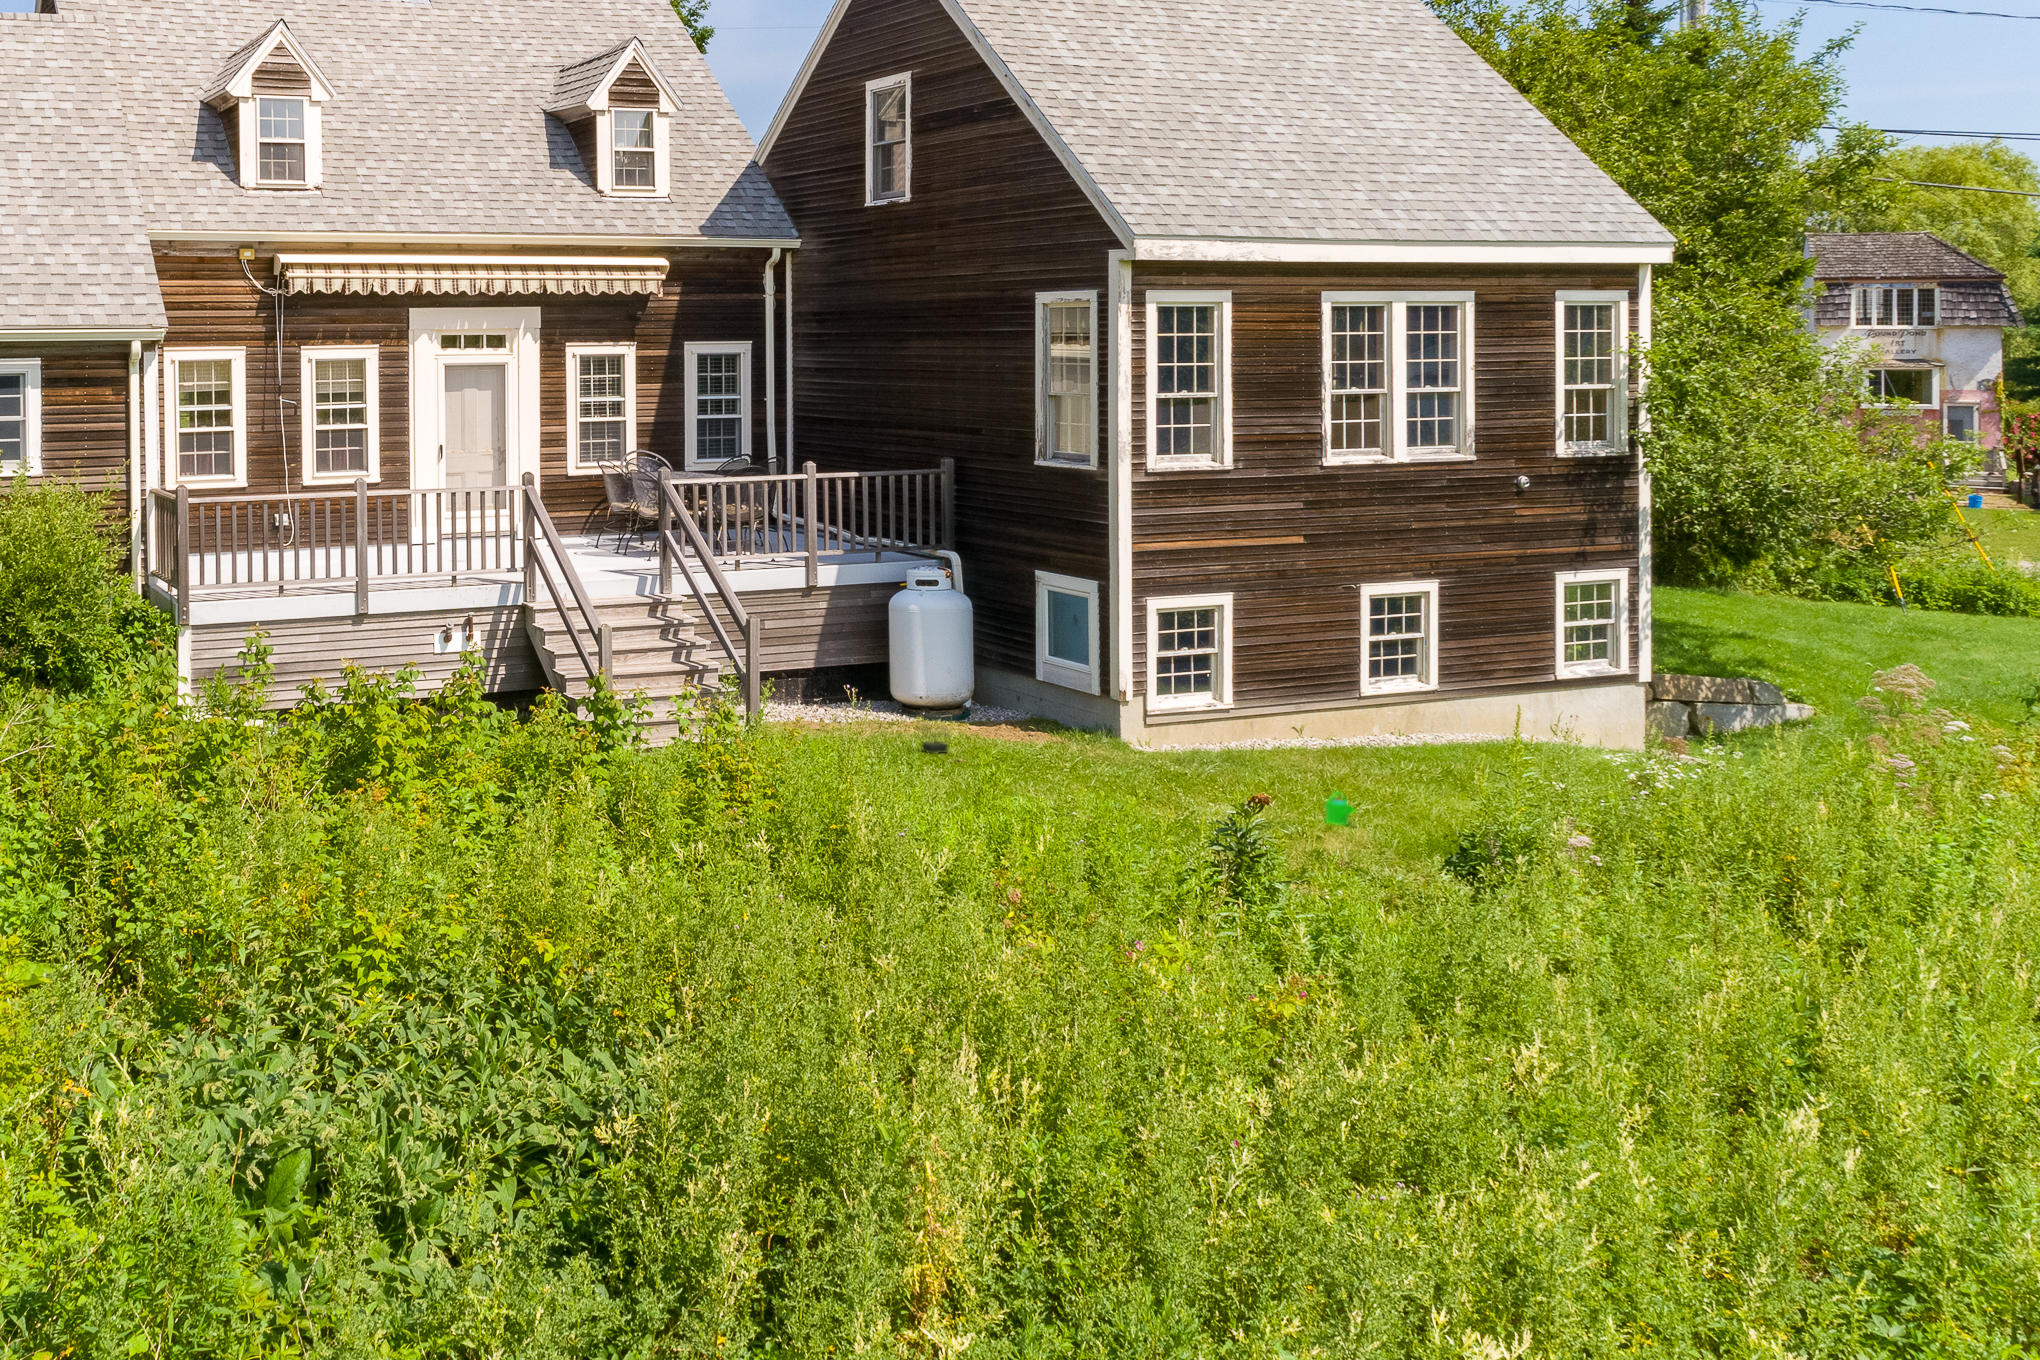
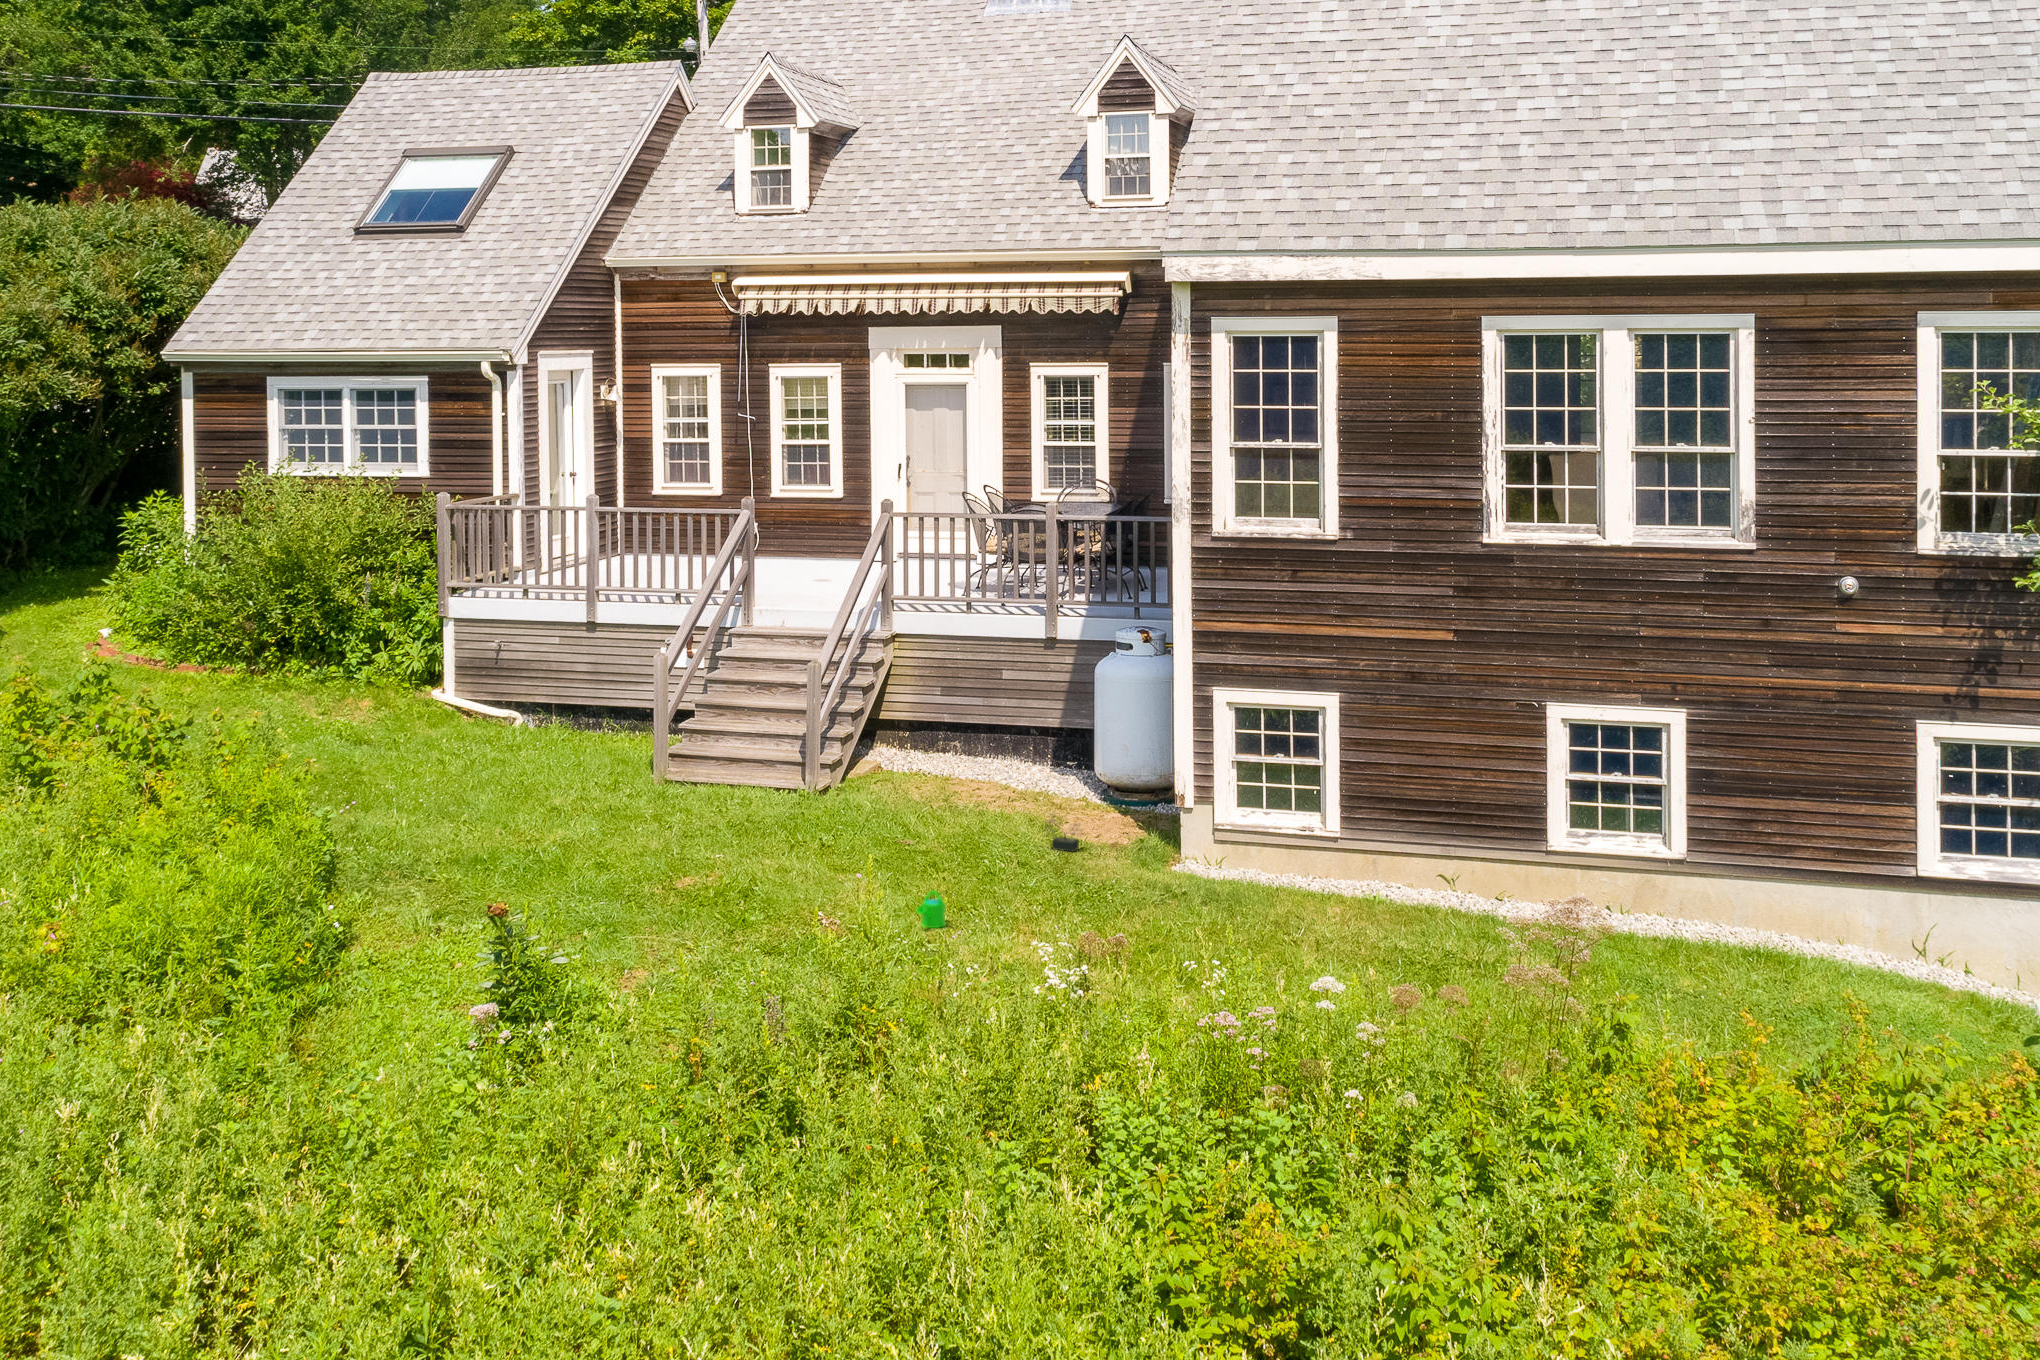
decorative plant: present [917,724,950,754] -> present [1045,814,1082,852]

